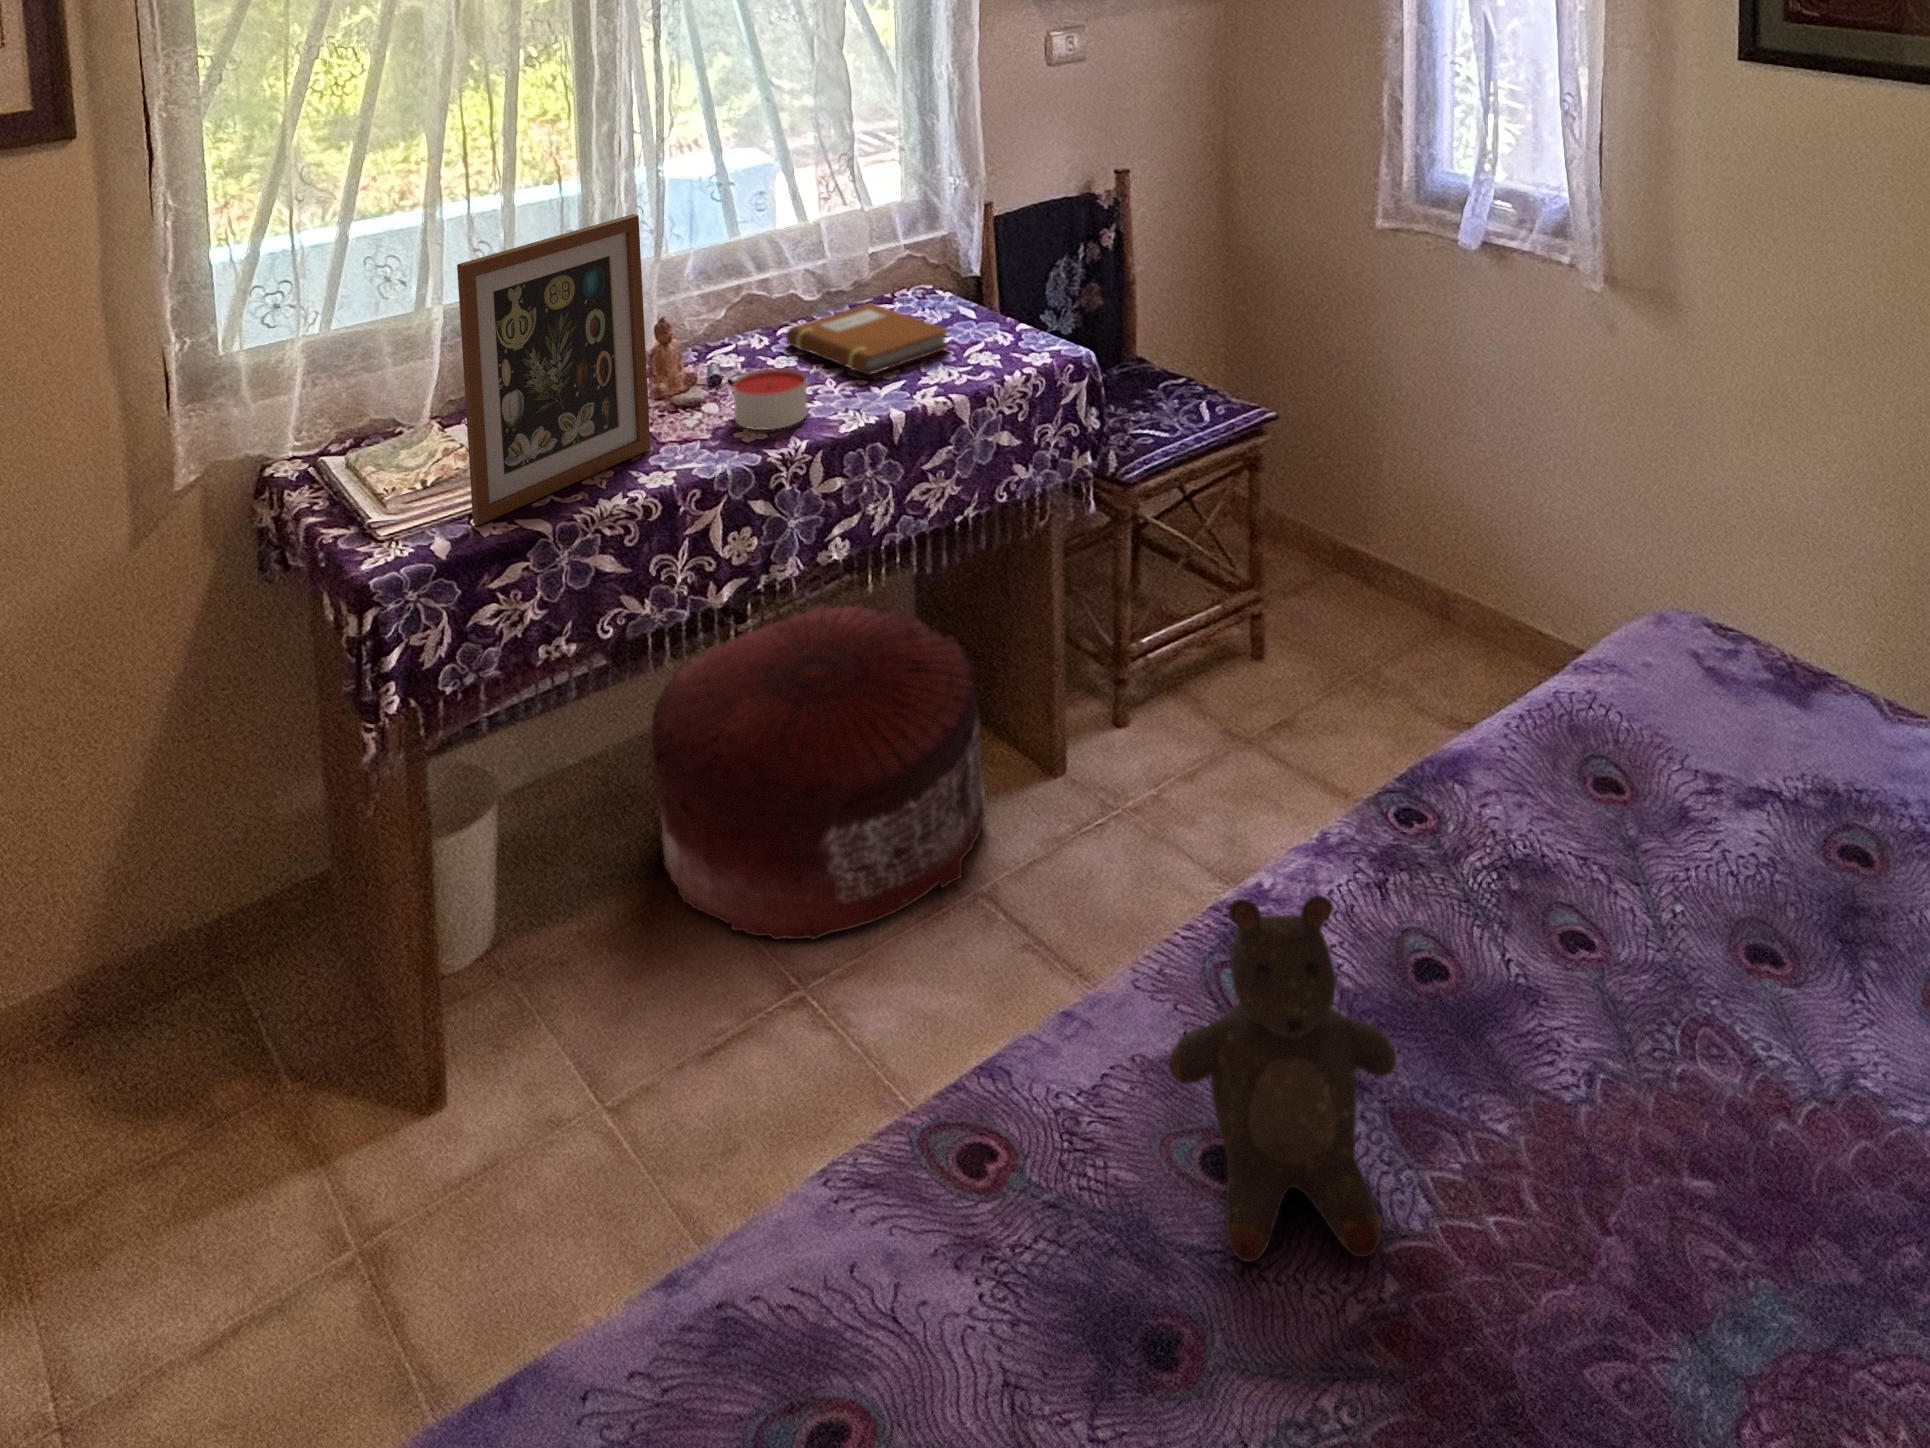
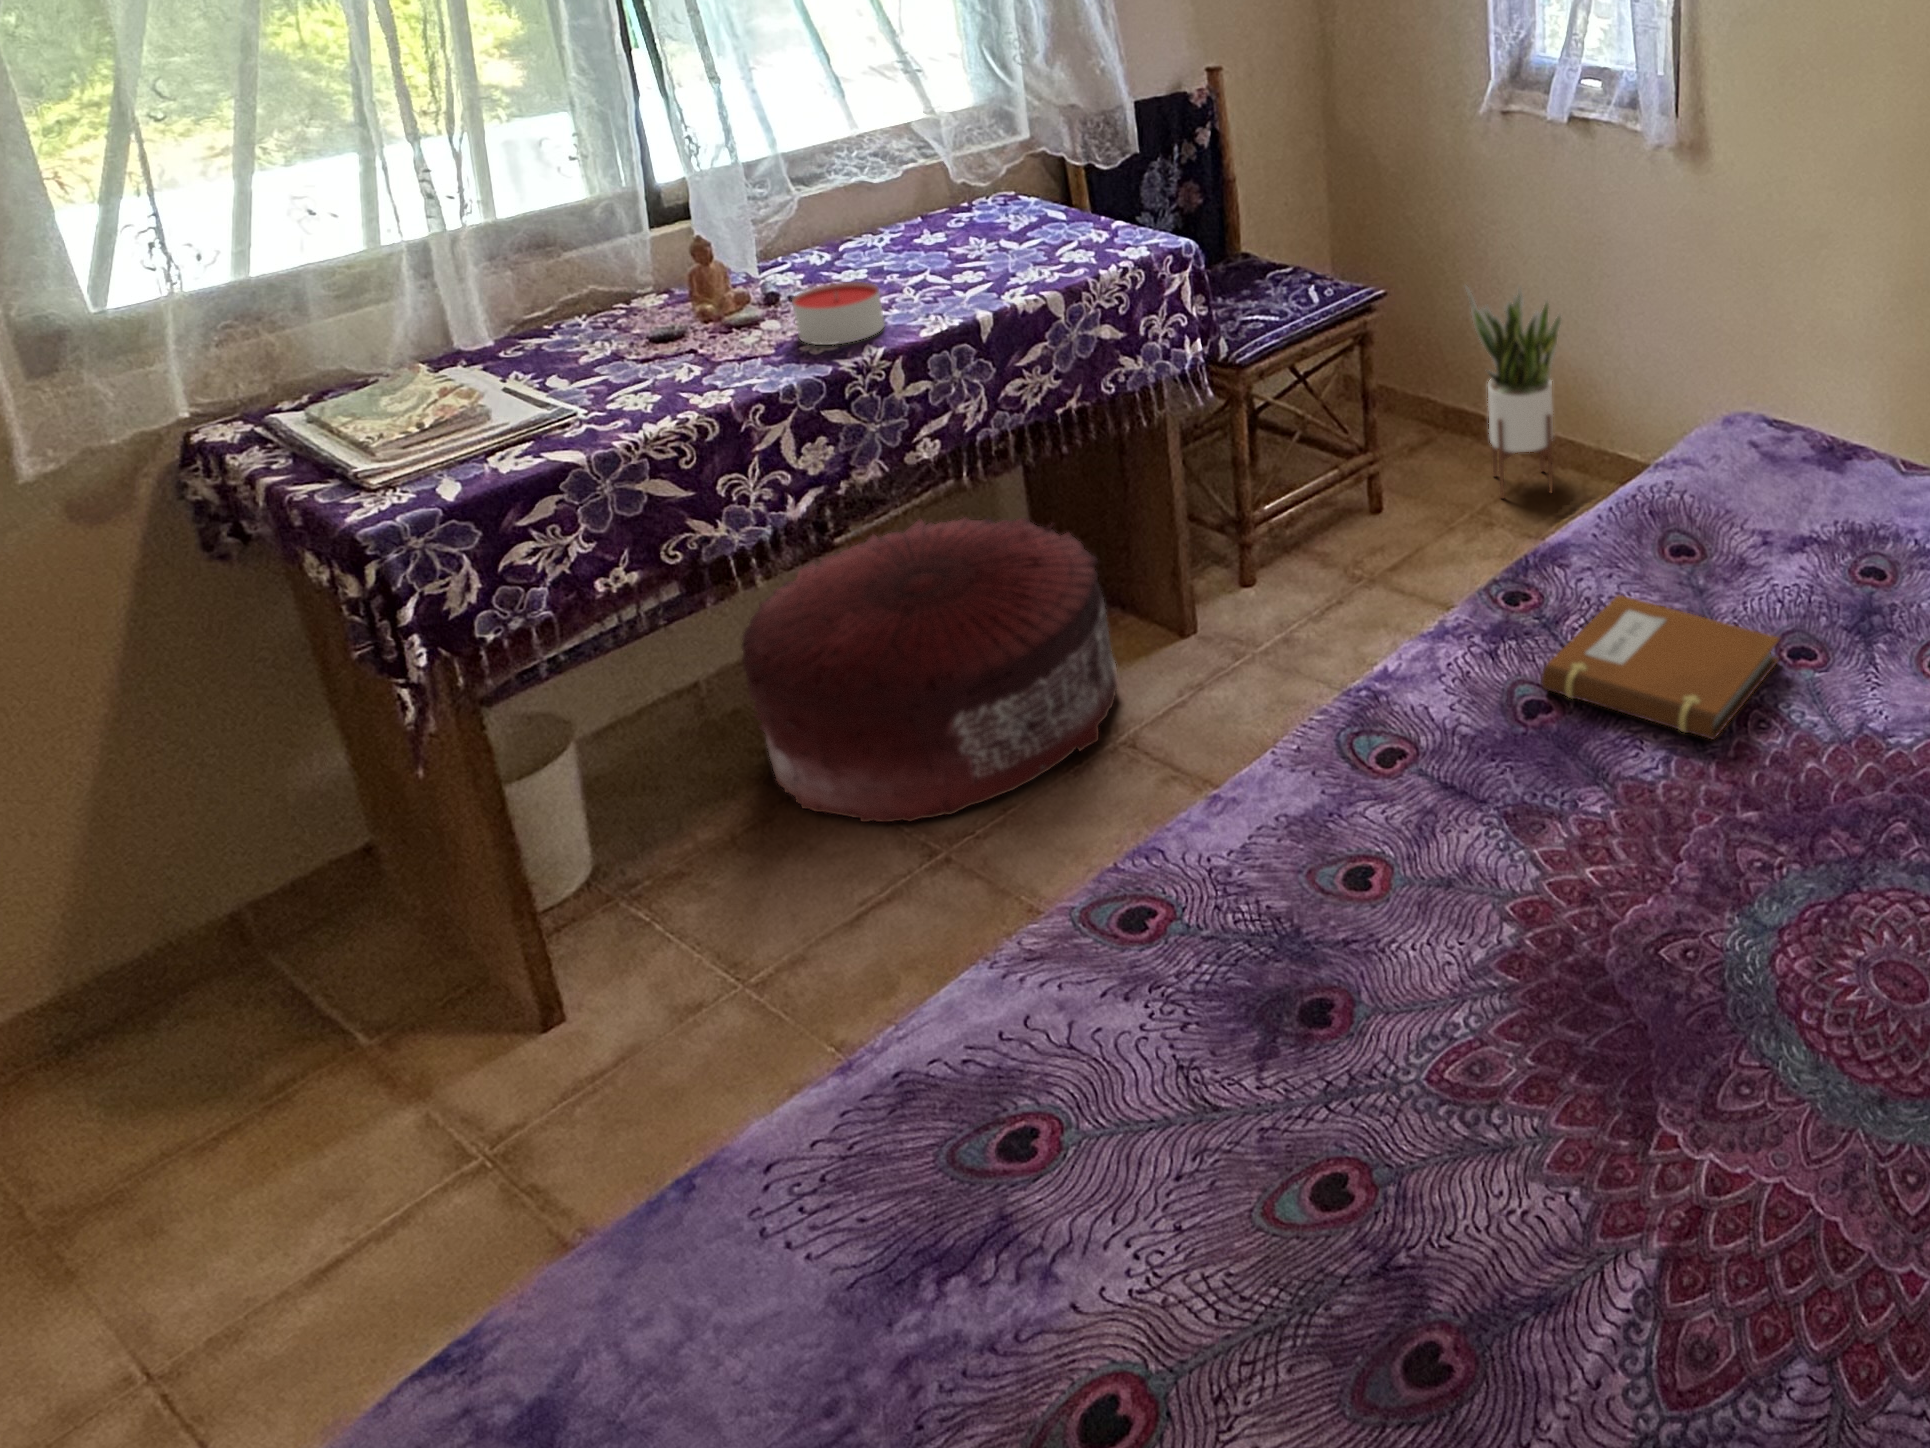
picture frame: present [457,214,651,525] -> none [417,120,701,463]
notebook: present [786,303,950,375] -> present [1541,595,1779,739]
potted plant: none [1356,402,1461,648] -> present [1466,287,1561,498]
stuffed bear: present [1169,895,1396,1262] -> none [1306,640,1501,921]

